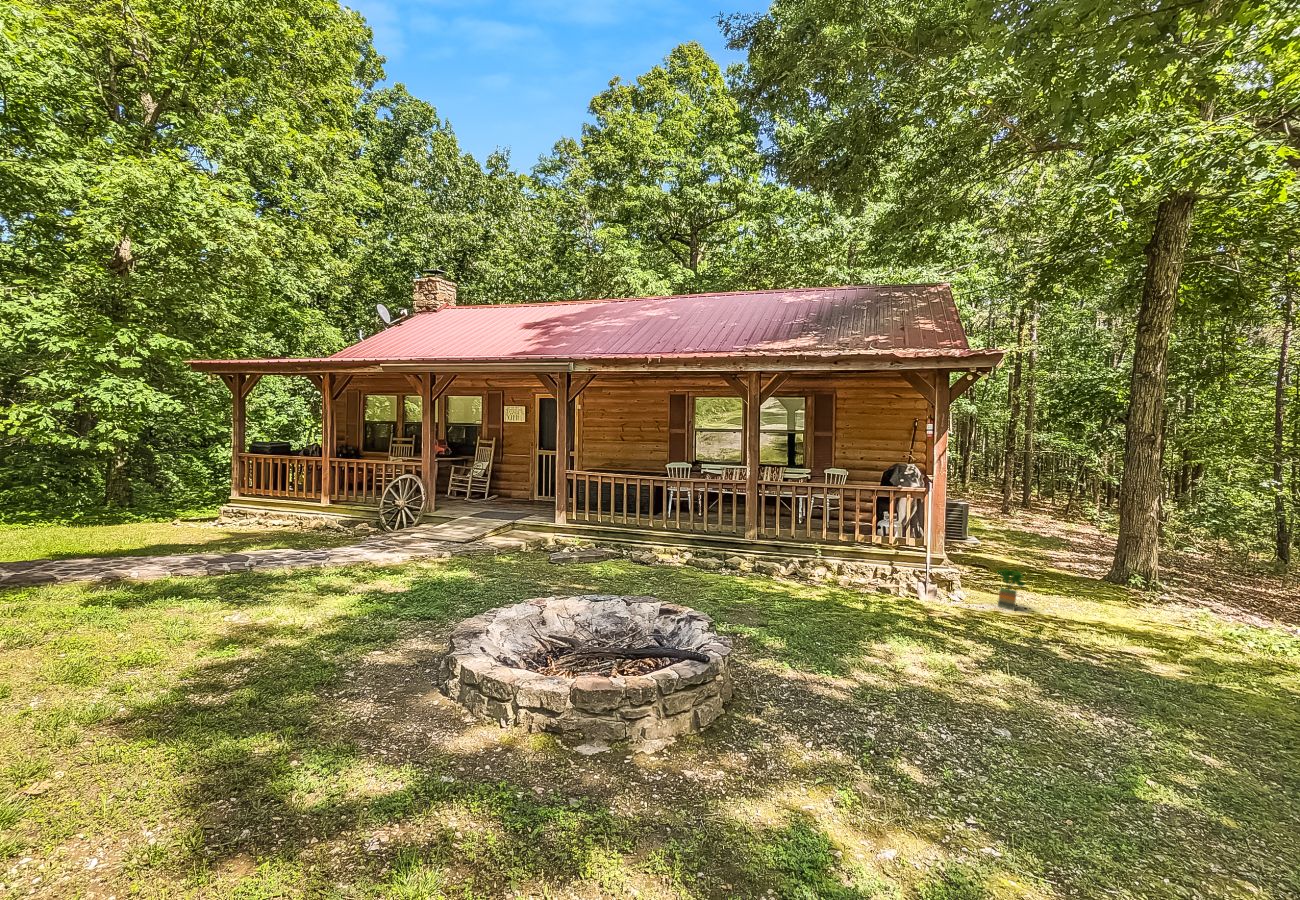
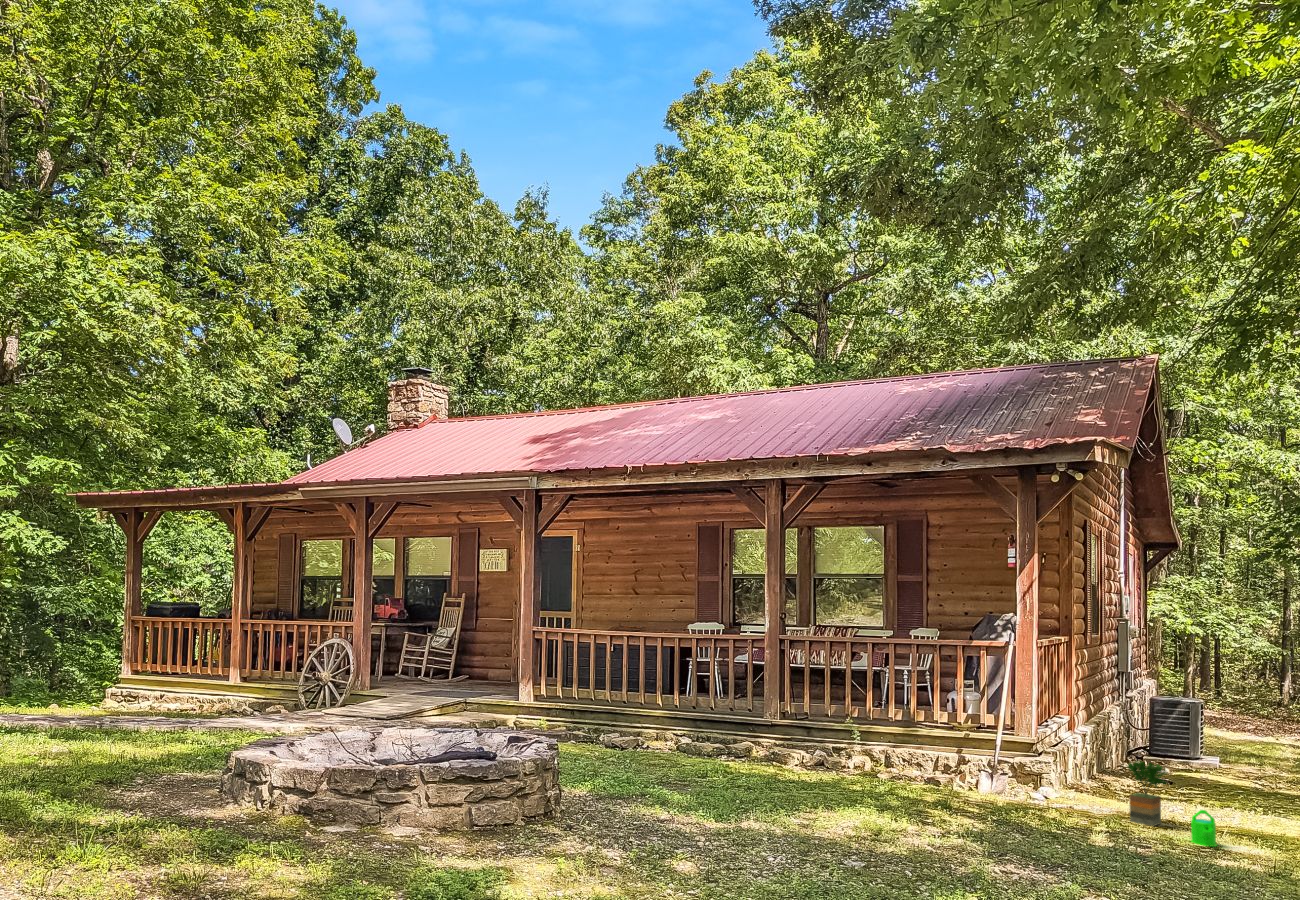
watering can: none [1051,606,1074,630] -> present [1191,810,1217,847]

